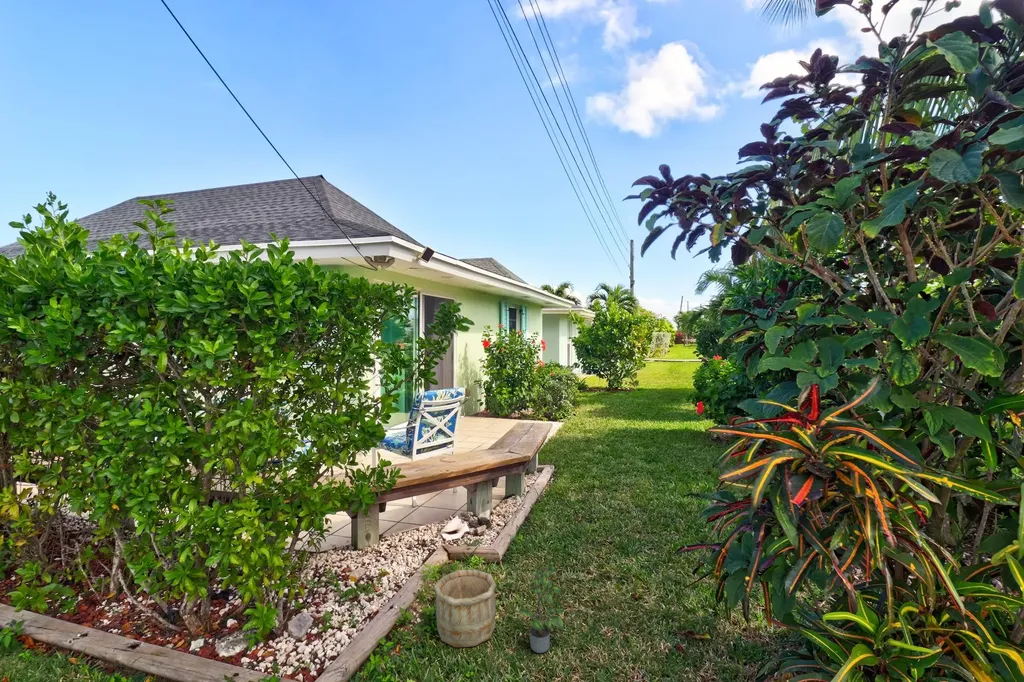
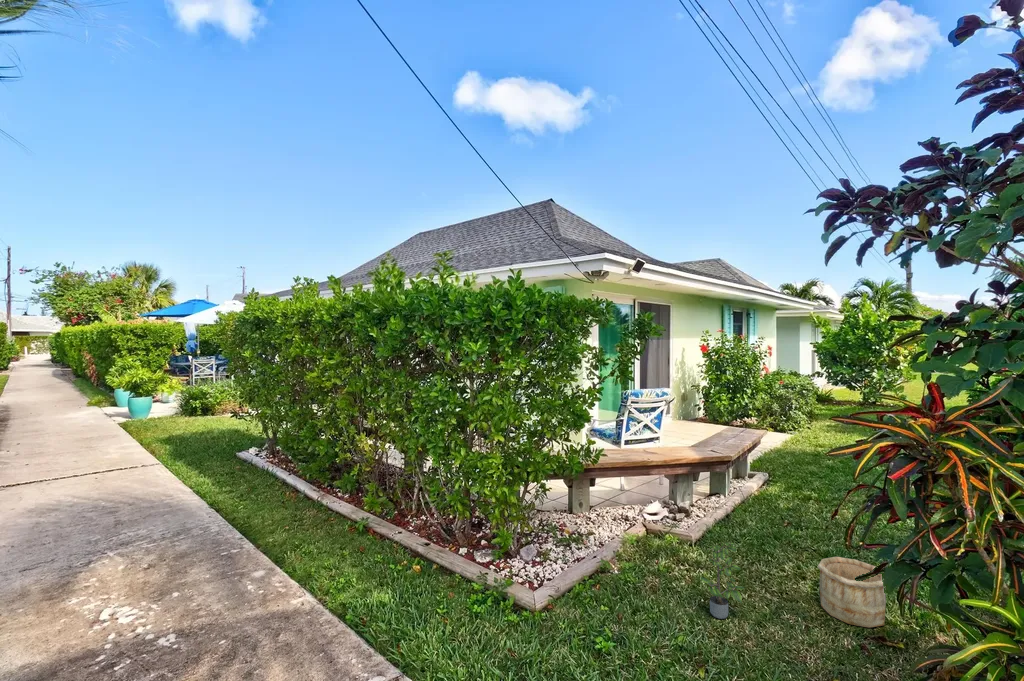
wooden bucket: present [434,570,496,647] -> present [818,557,886,628]

